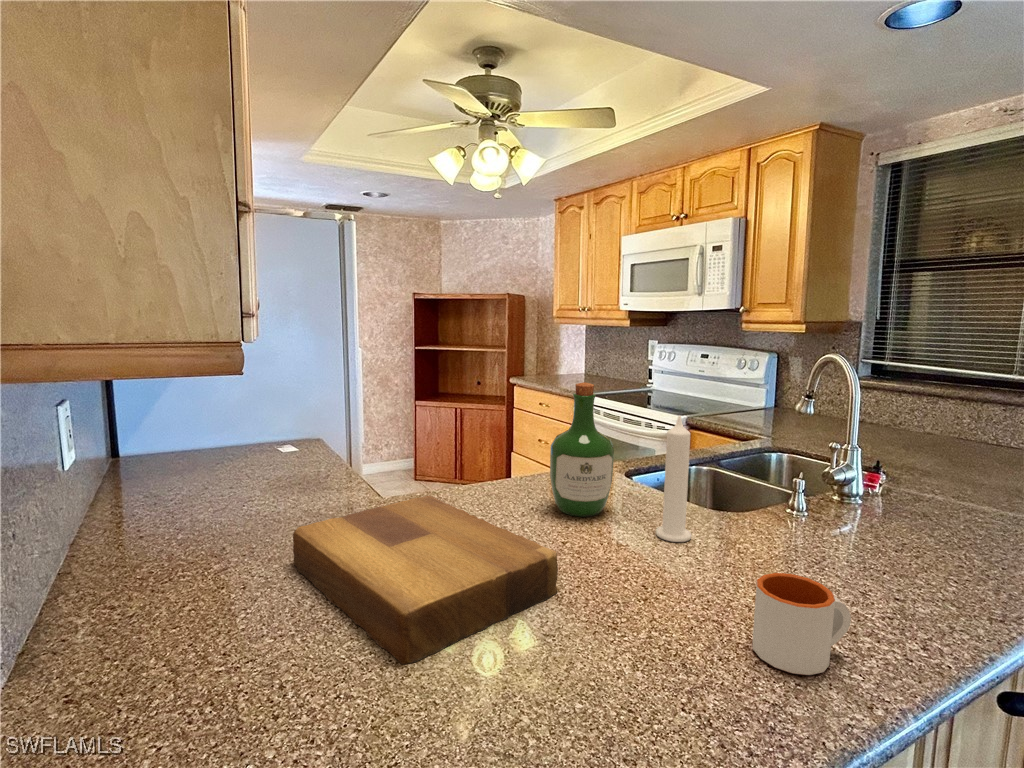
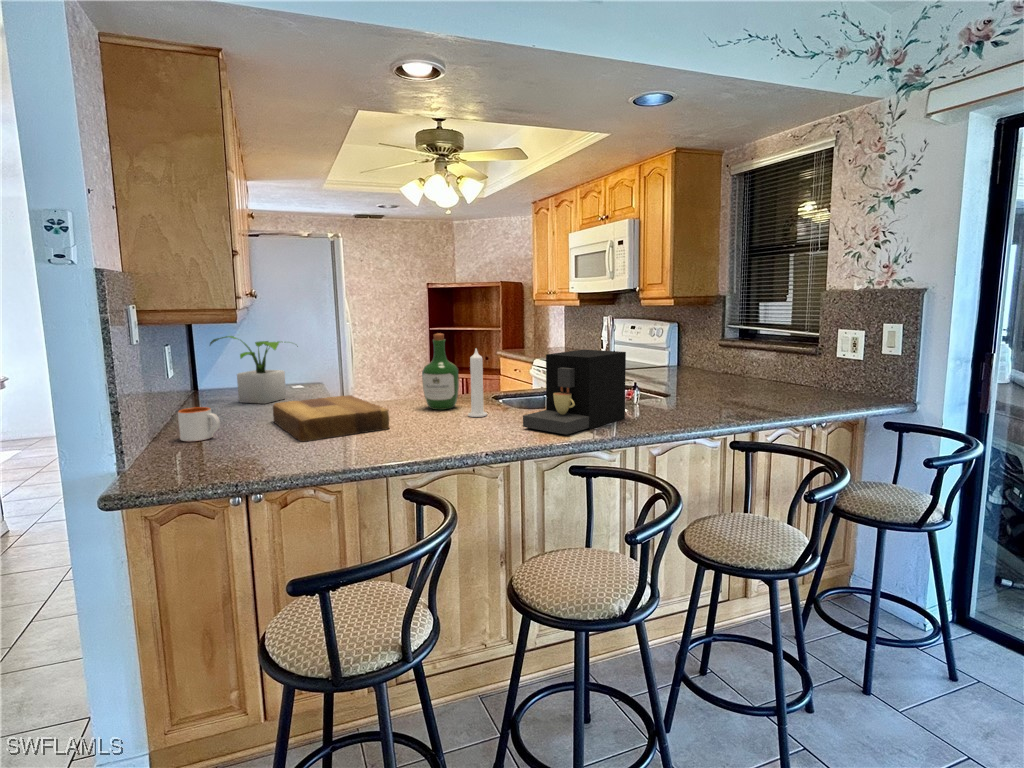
potted plant: none [147,377,304,499] -> present [210,336,298,404]
coffee maker: none [825,417,969,616] -> present [523,349,626,435]
mug: present [753,573,851,675] -> present [178,407,220,442]

